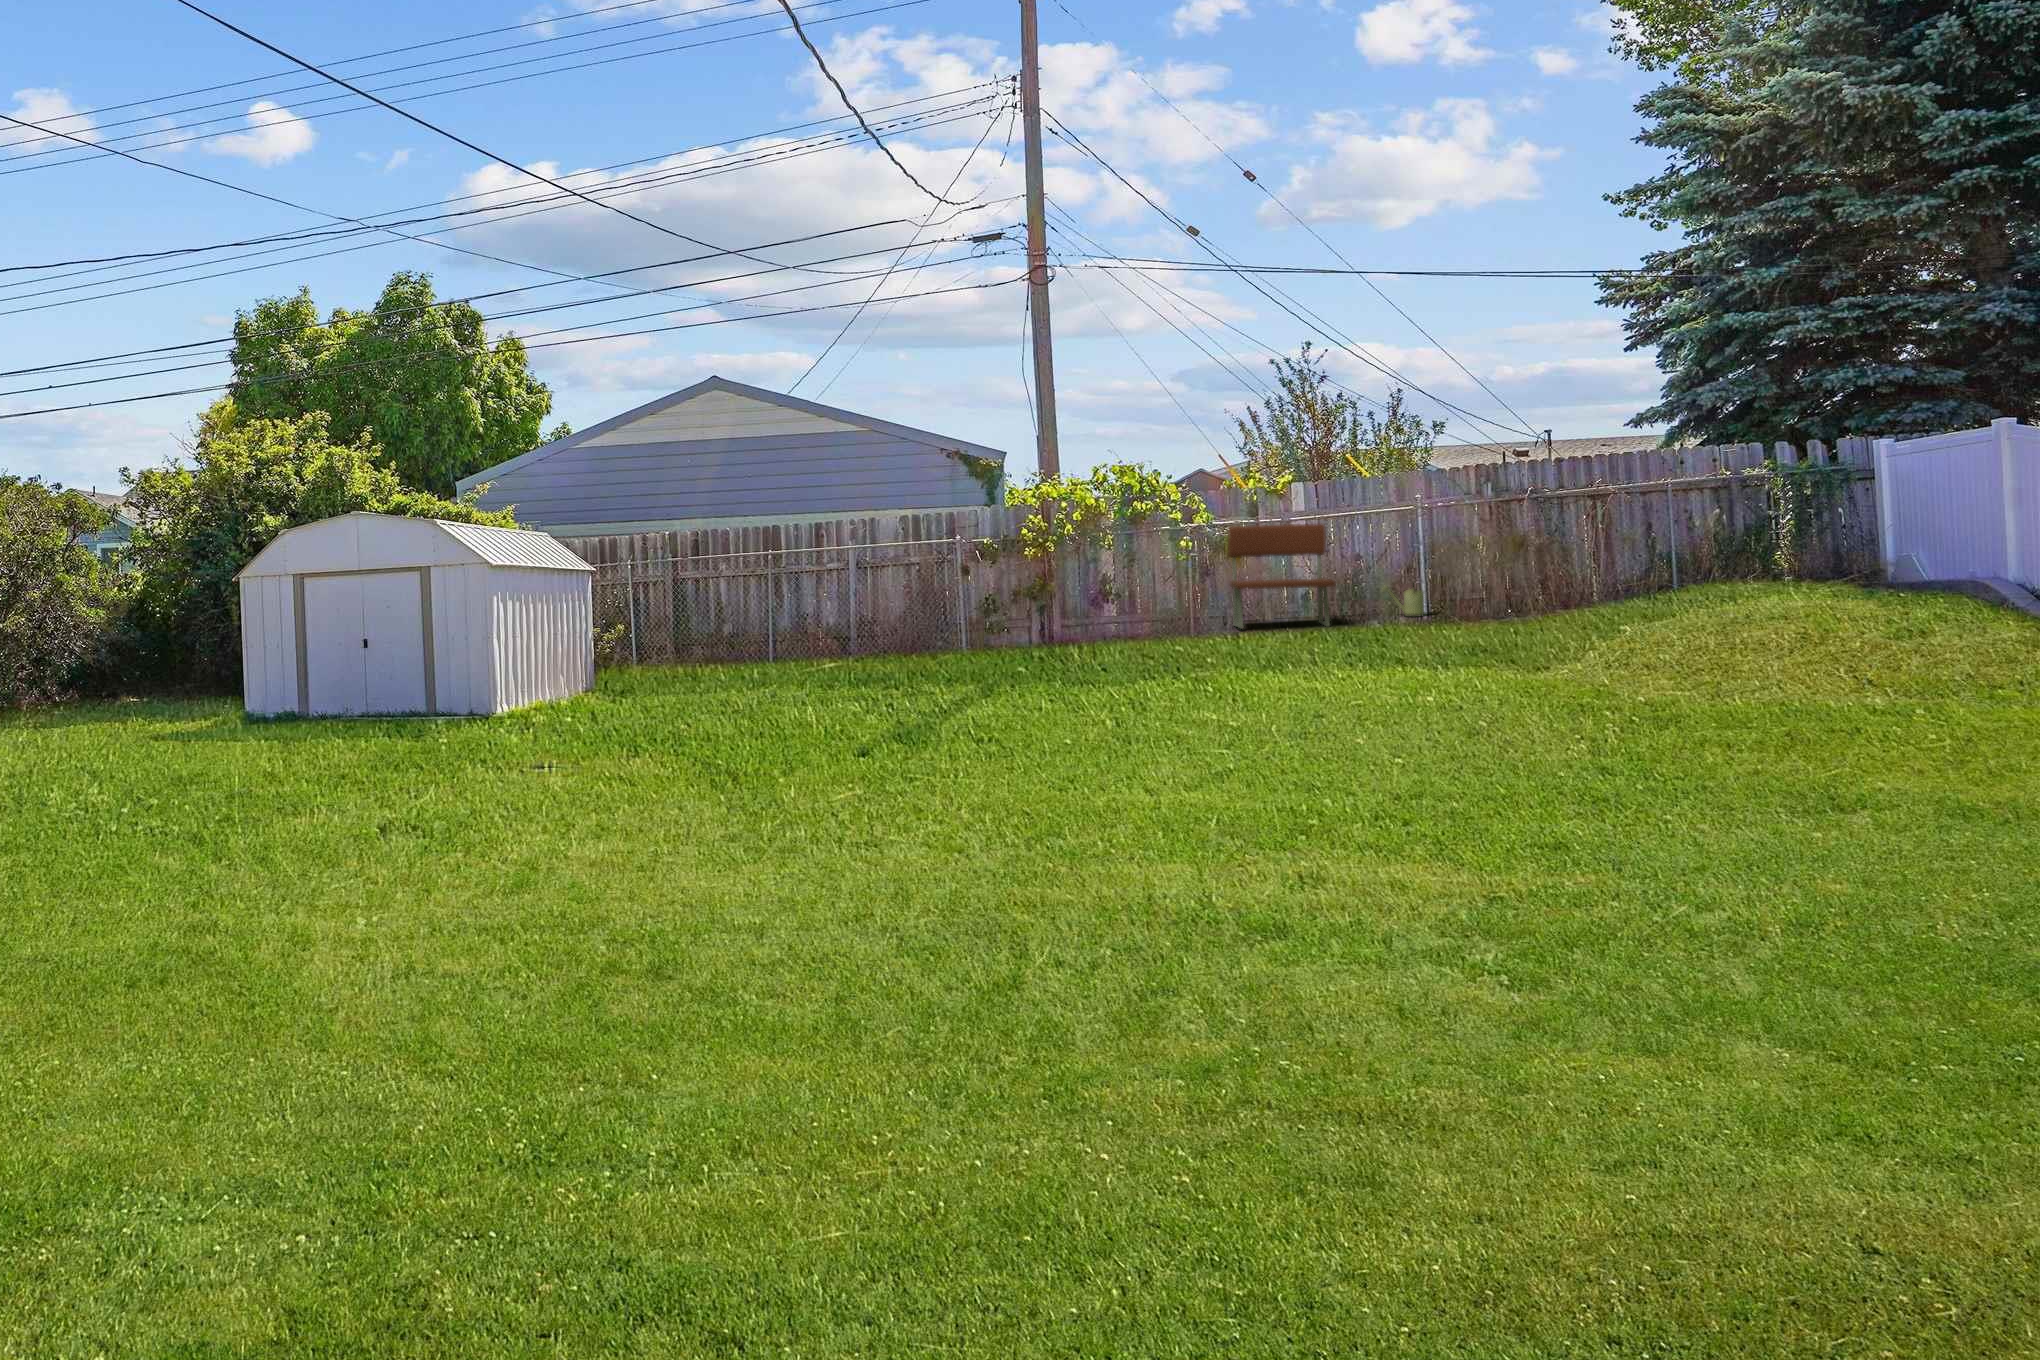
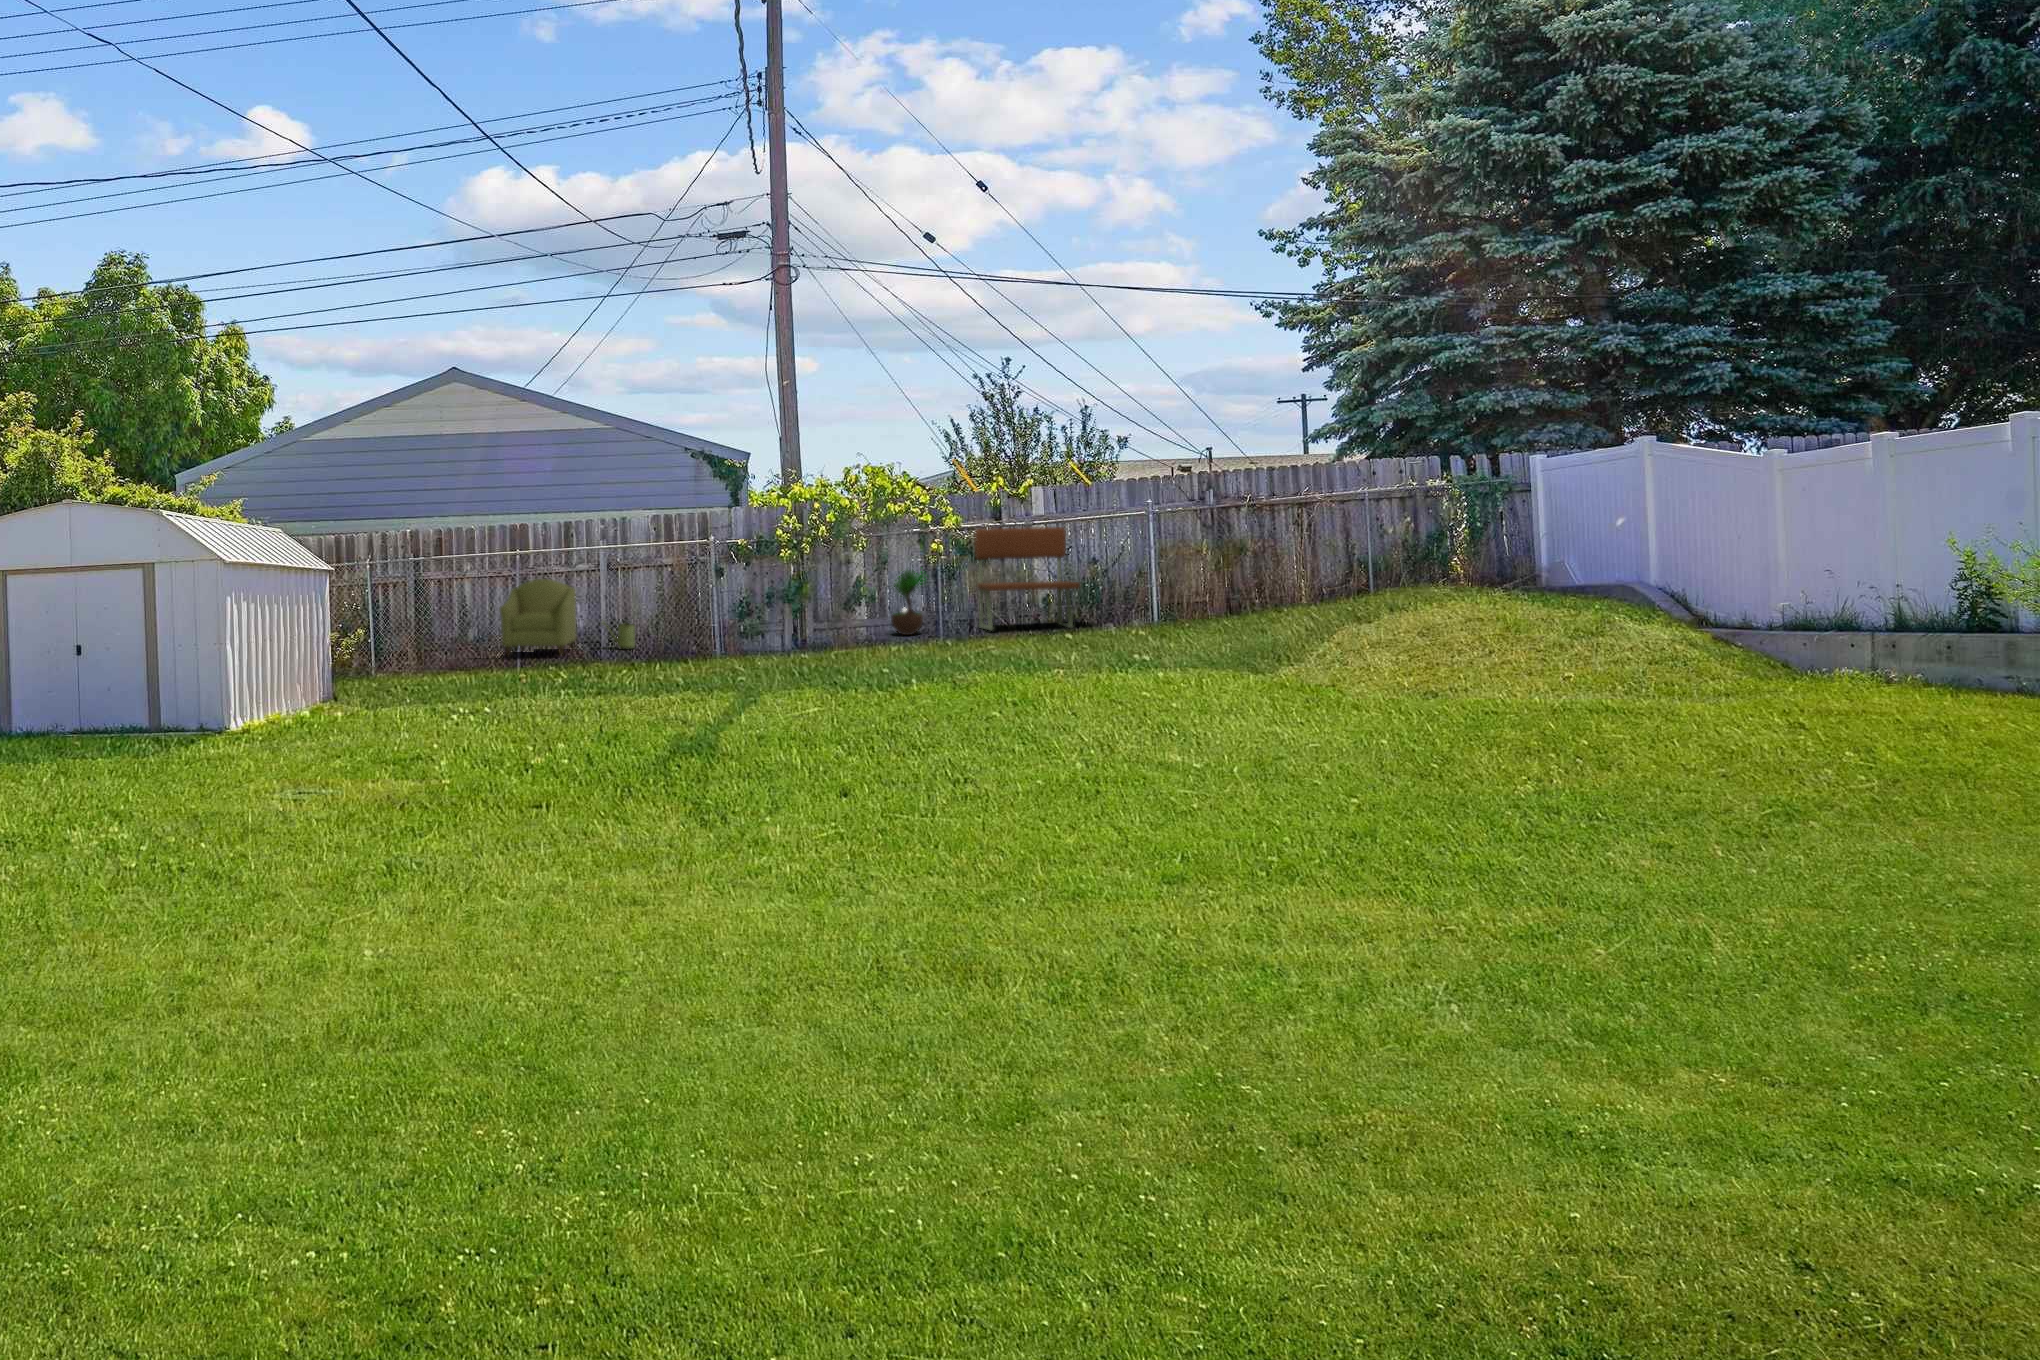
potted tree: none [1133,561,1177,633] -> present [891,569,926,635]
chair: none [748,578,827,652] -> present [499,579,576,656]
watering can: present [1383,583,1424,617] -> present [599,621,635,649]

